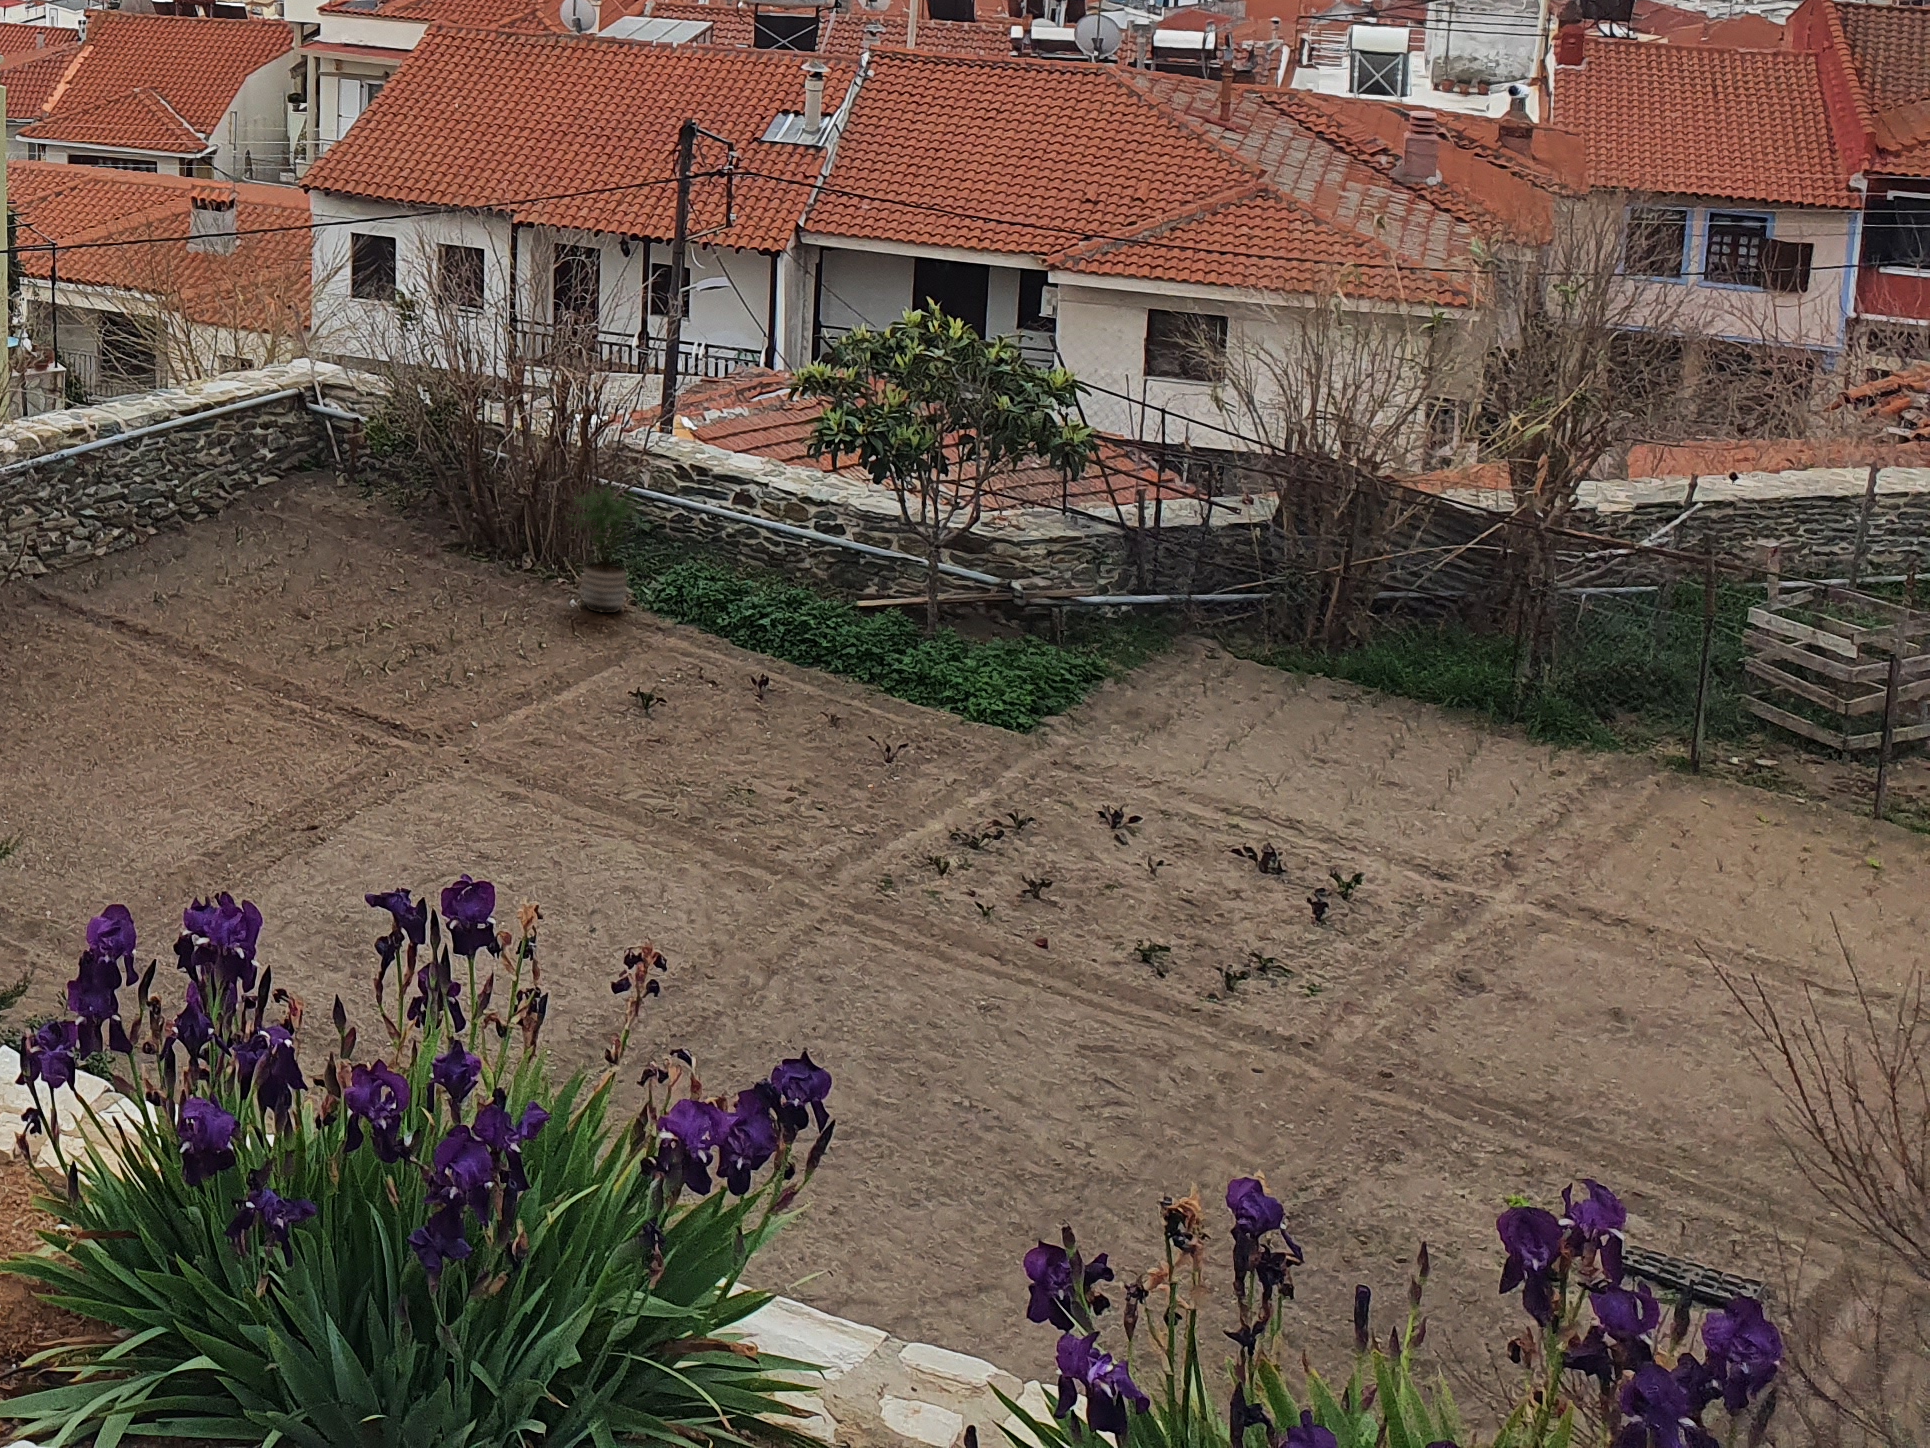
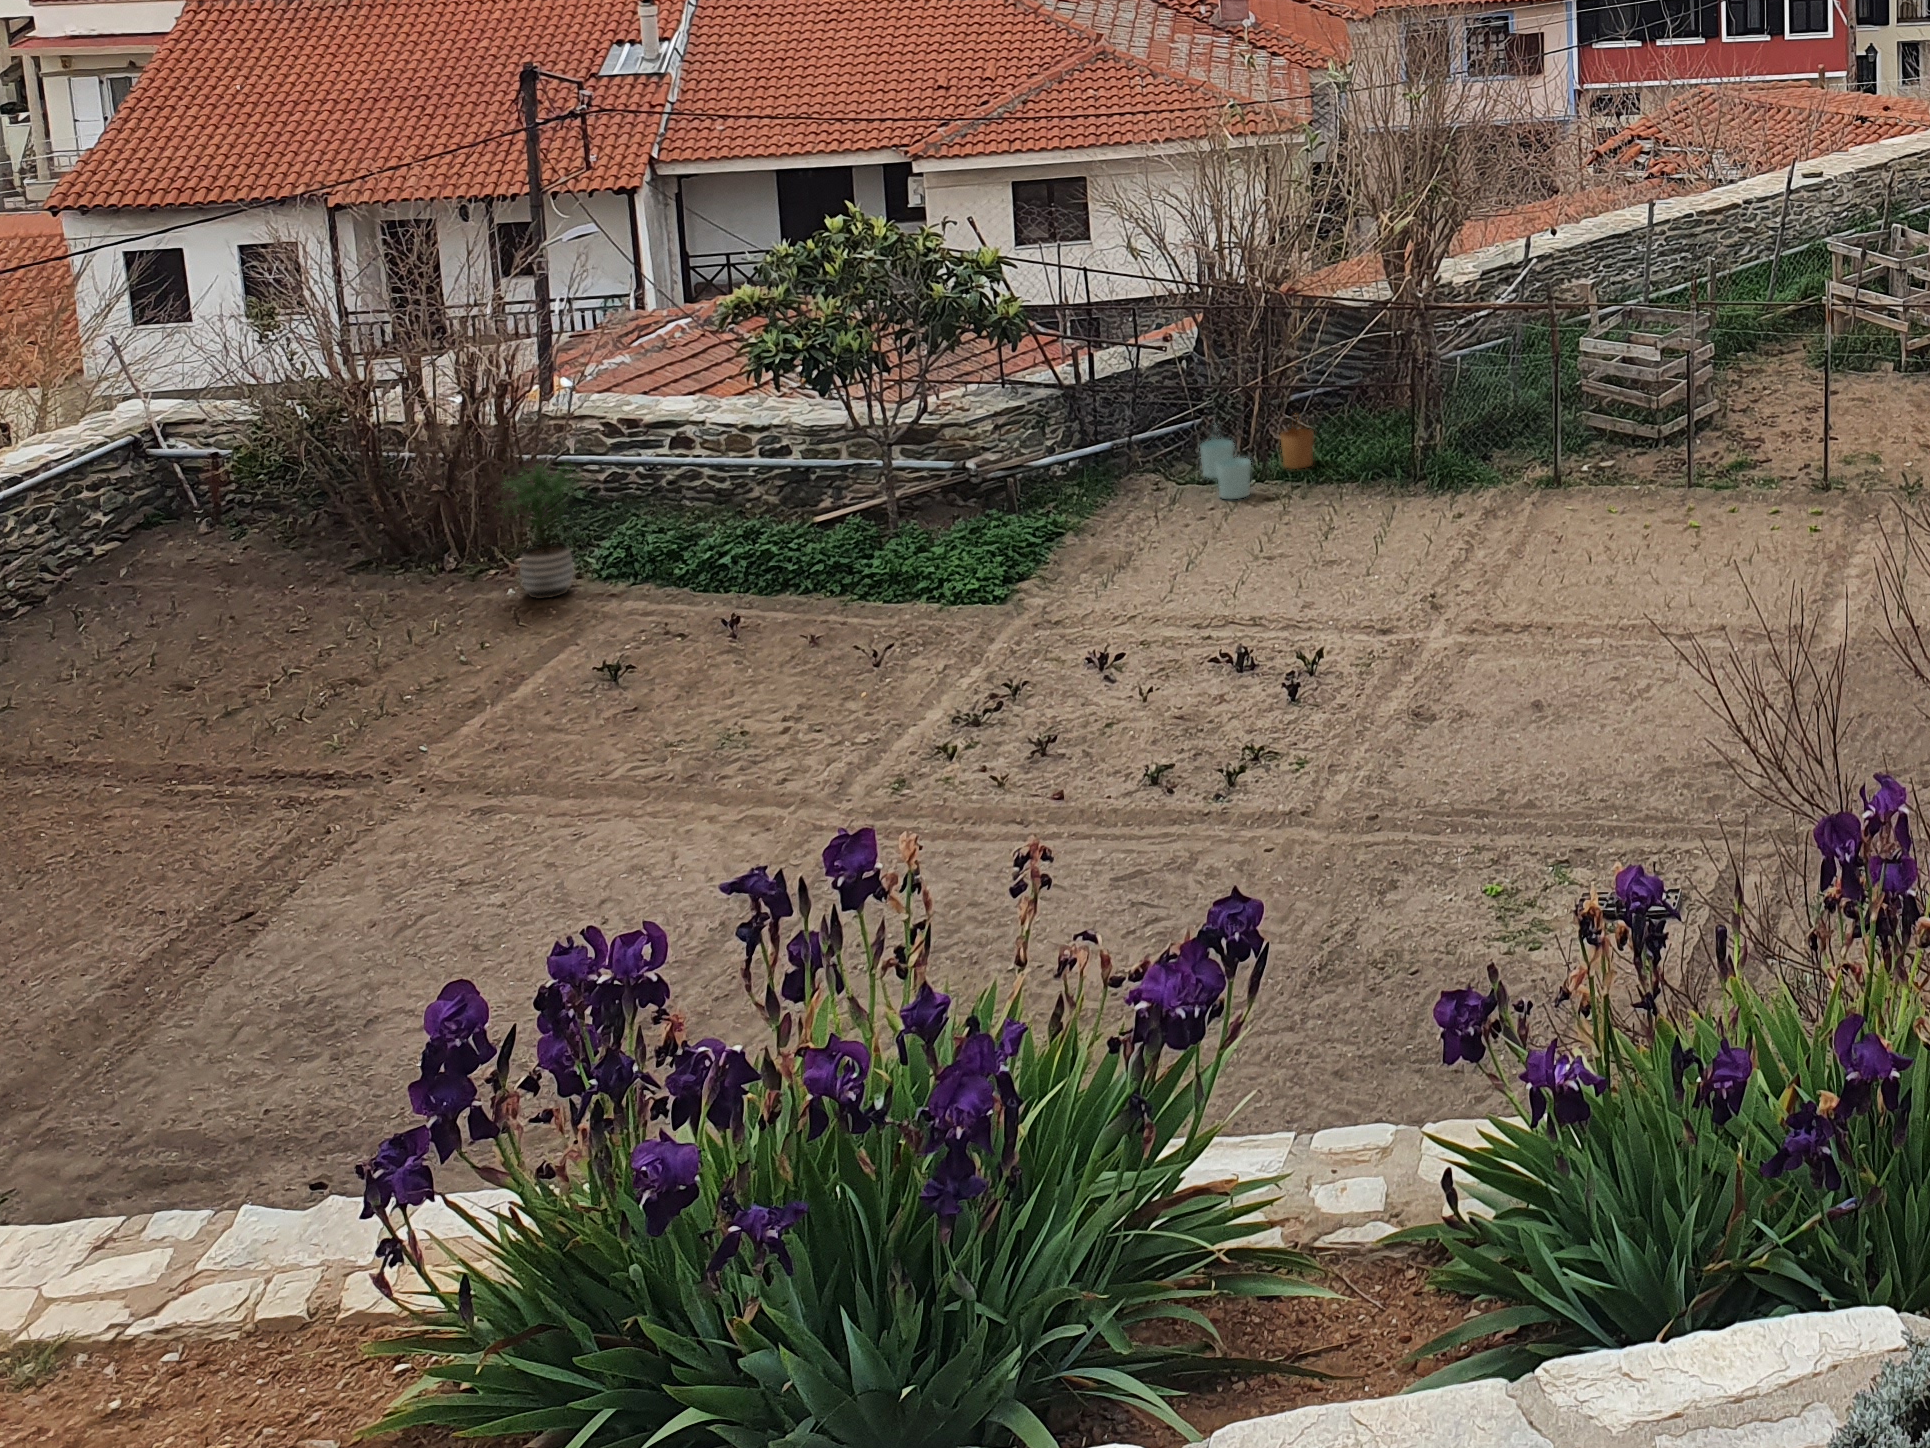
bucket: none [1269,600,1407,689] -> present [1200,415,1314,499]

